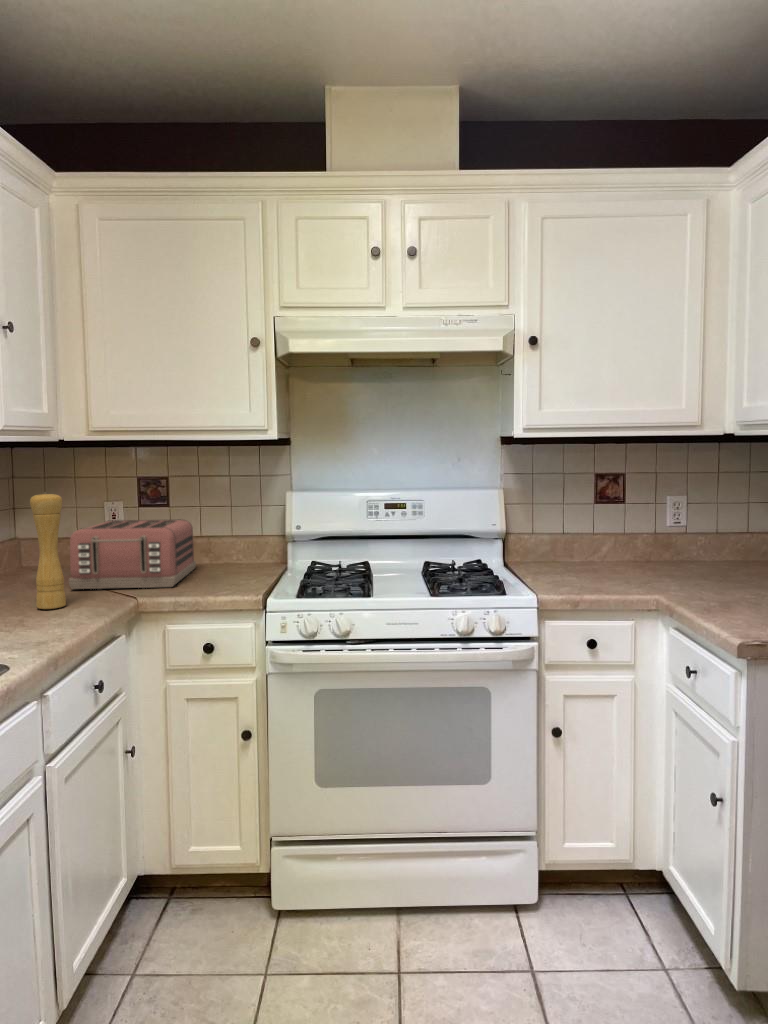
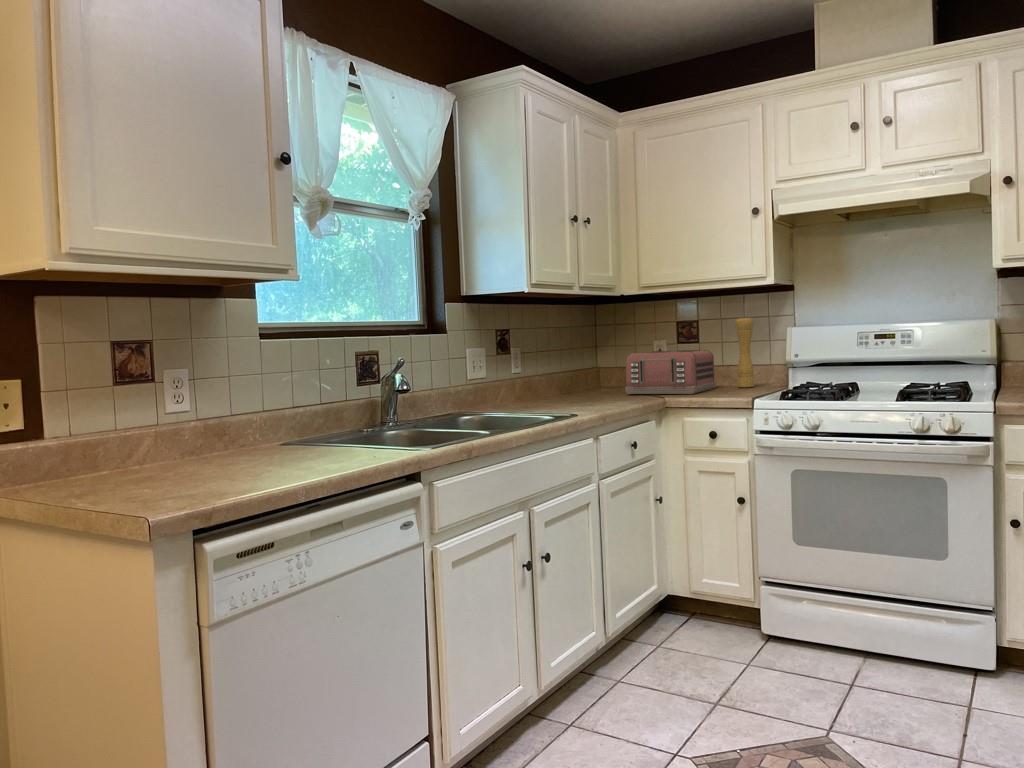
pepper mill: present [30,492,66,609] -> present [735,317,754,387]

